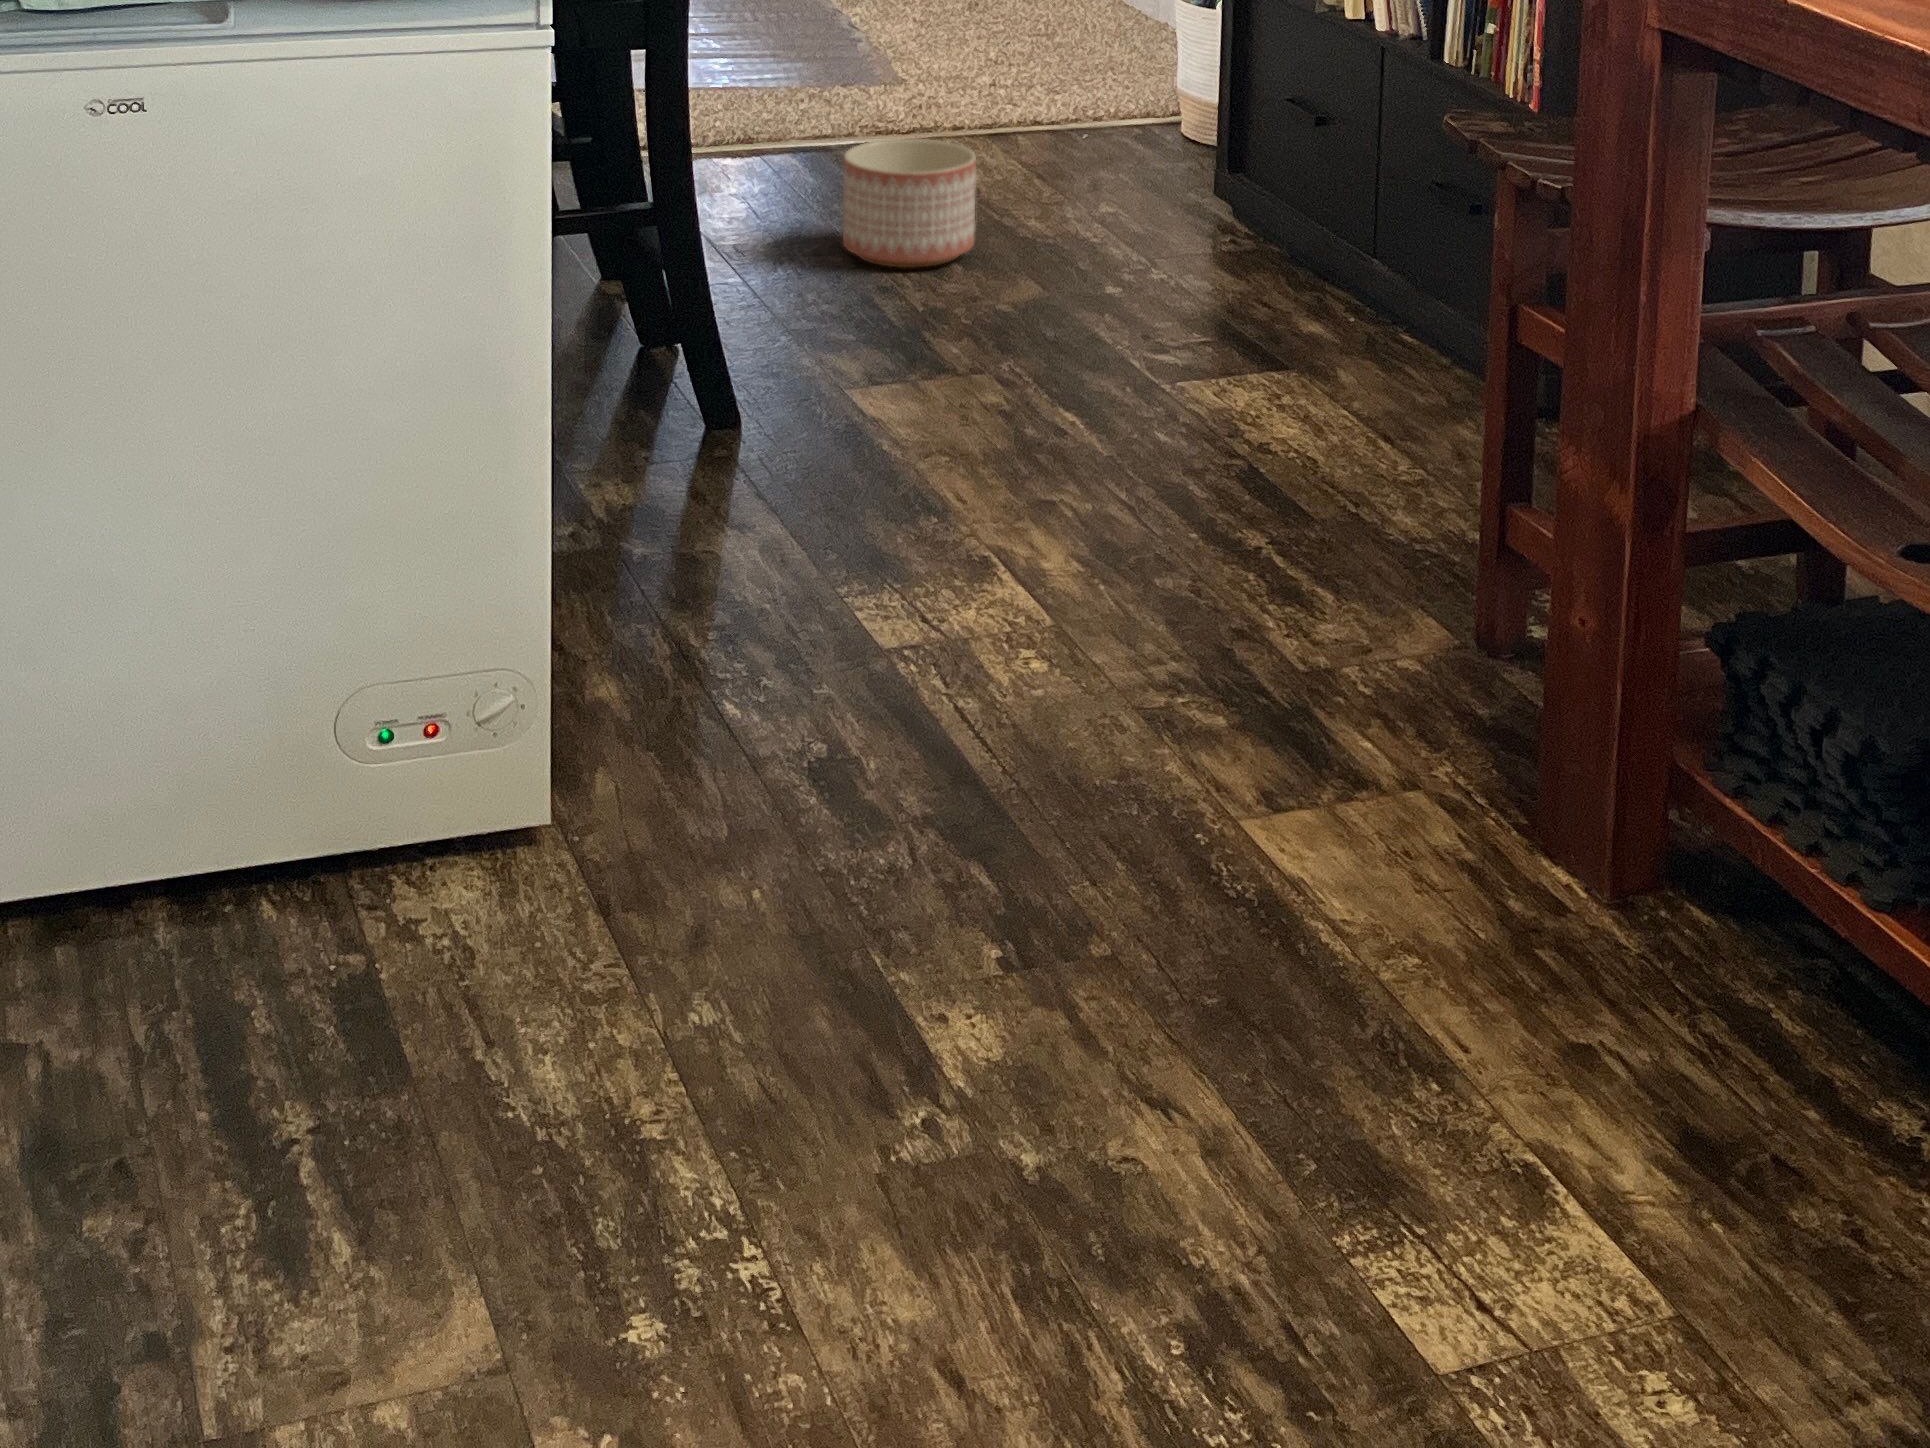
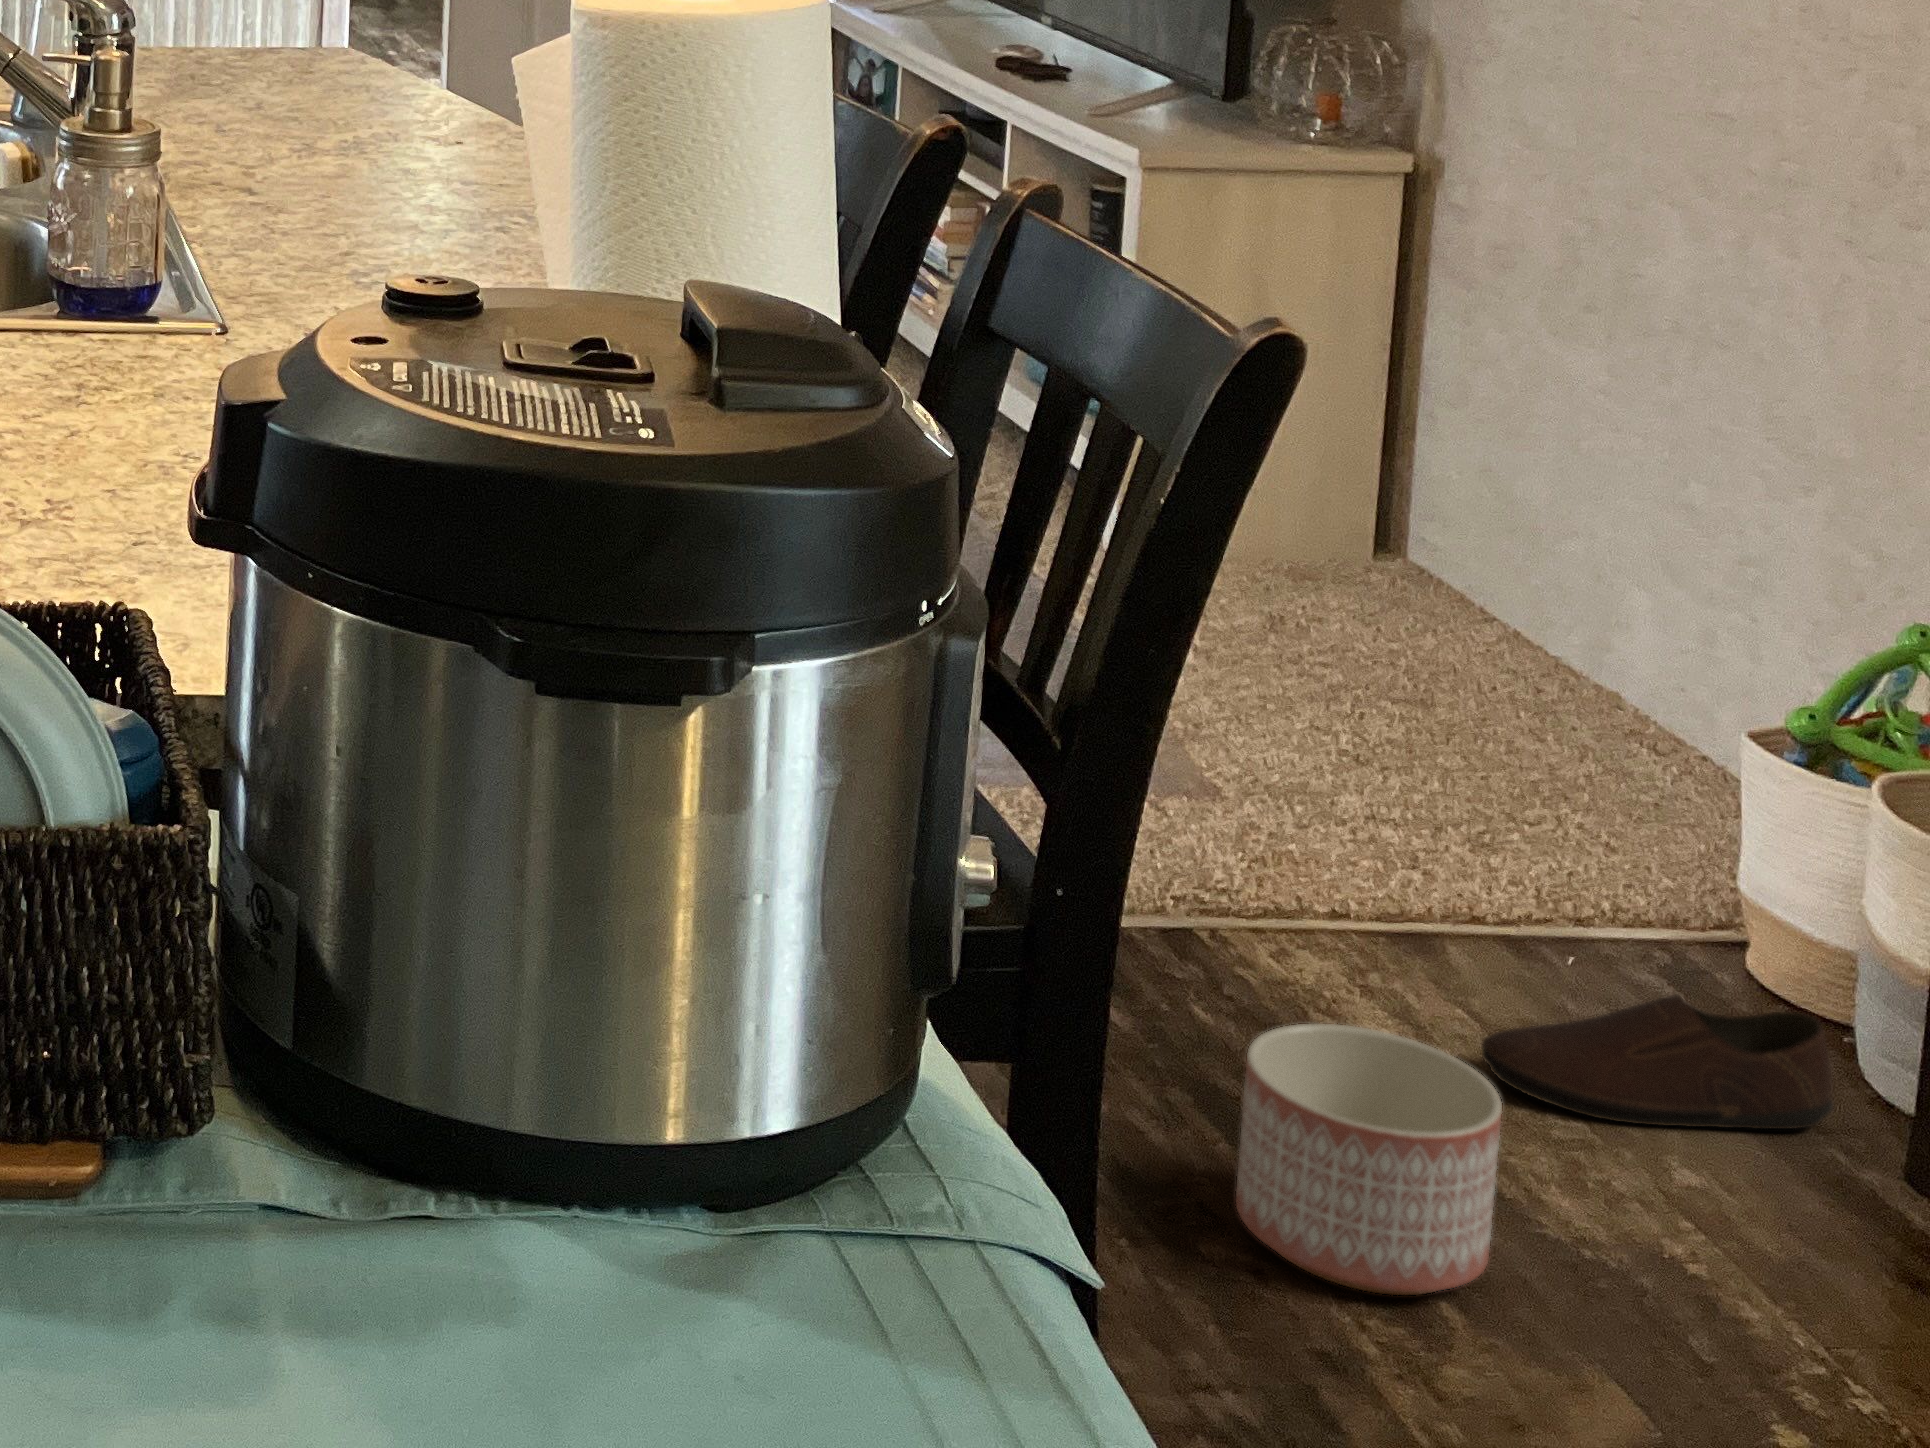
shoe: none [1003,124,1185,195] -> present [1481,995,1833,1129]

